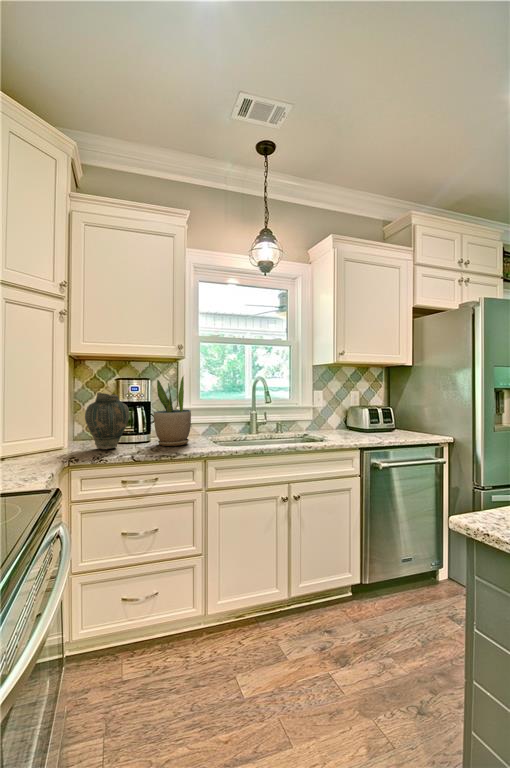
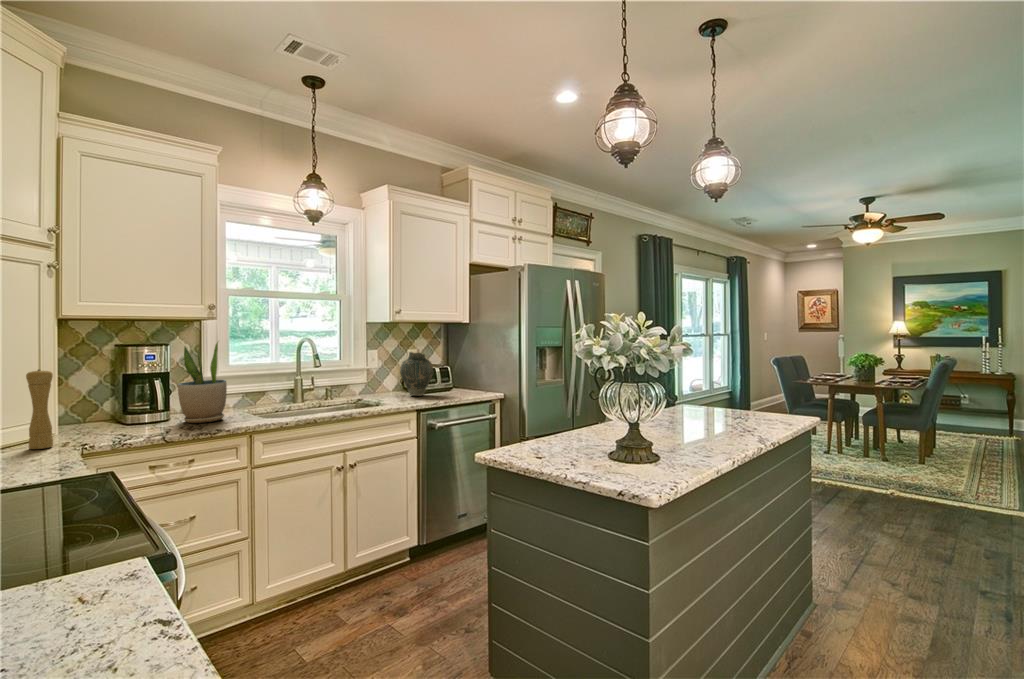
vase: present [85,392,129,449] -> present [400,352,433,396]
pepper mill: none [32,393,51,460] -> present [26,369,53,449]

